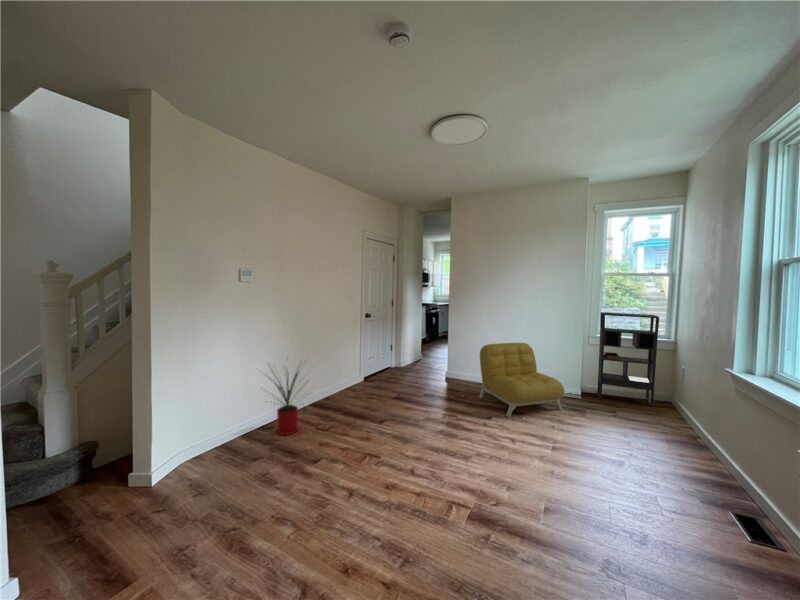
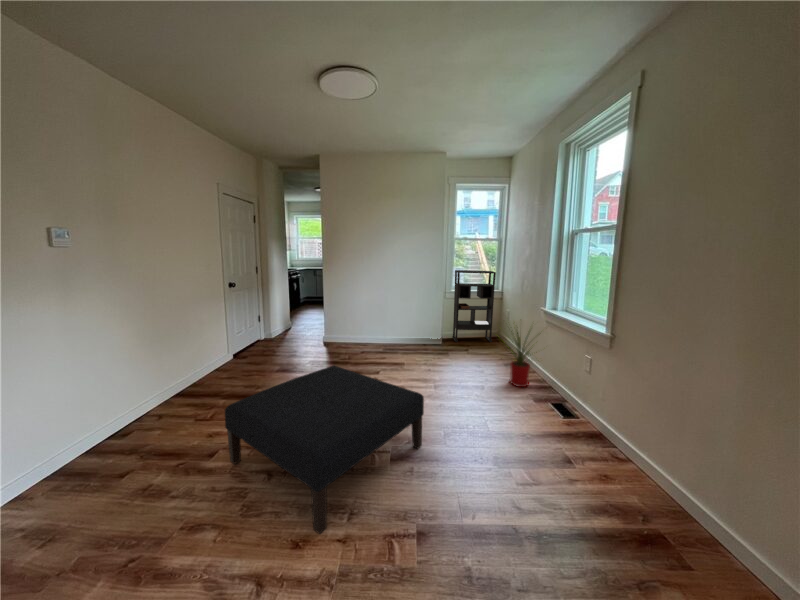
armchair: present [479,343,564,417] -> none [361,301,435,369]
house plant: present [269,371,299,435] -> present [507,327,530,387]
ottoman: none [325,400,514,570] -> present [225,365,424,534]

